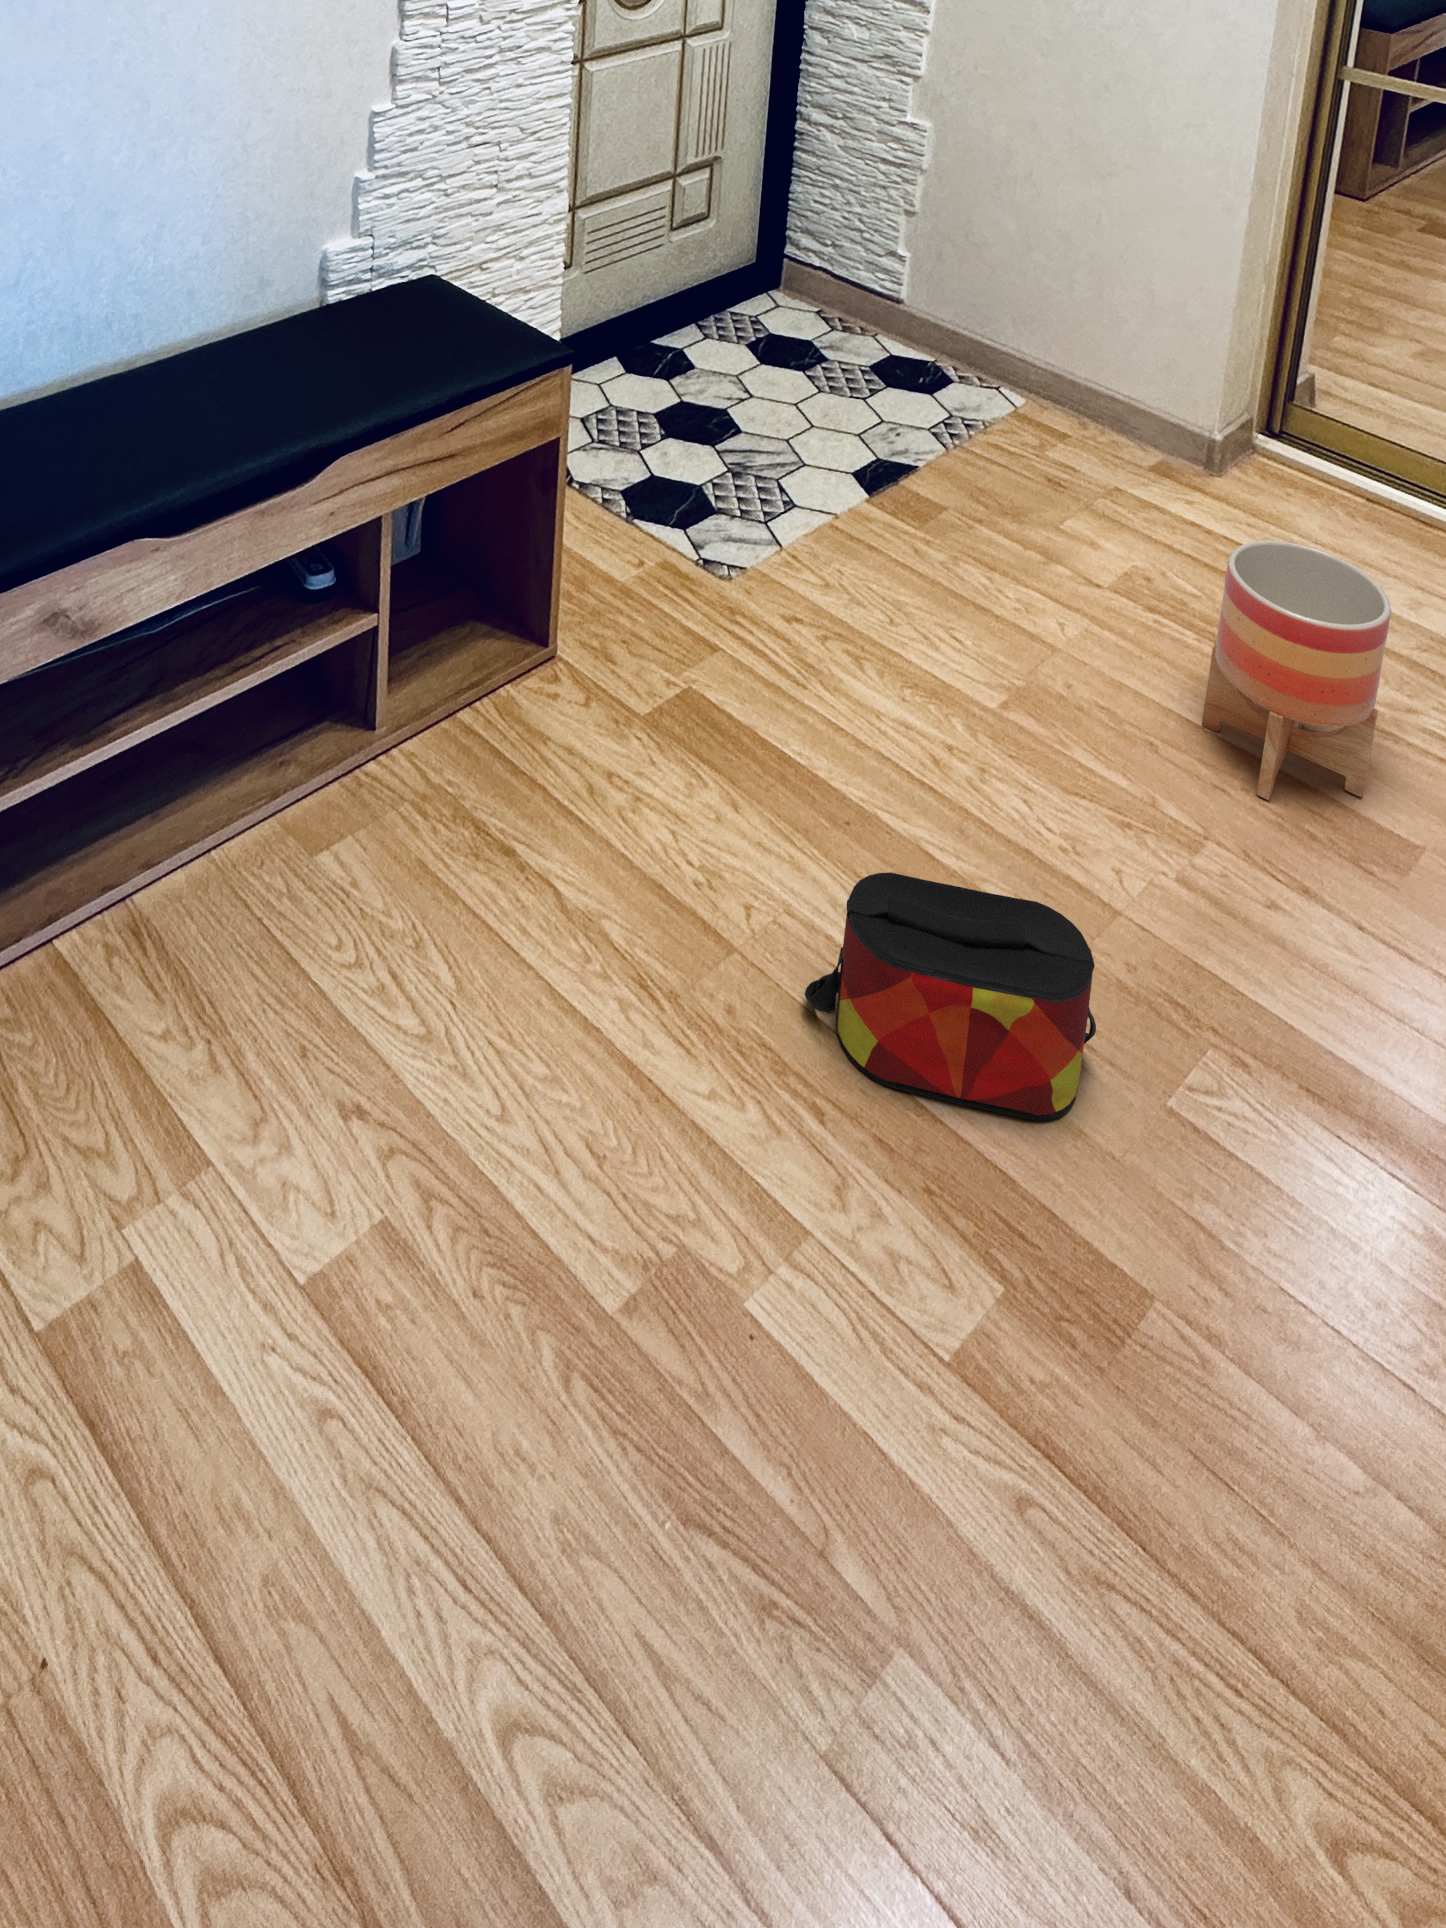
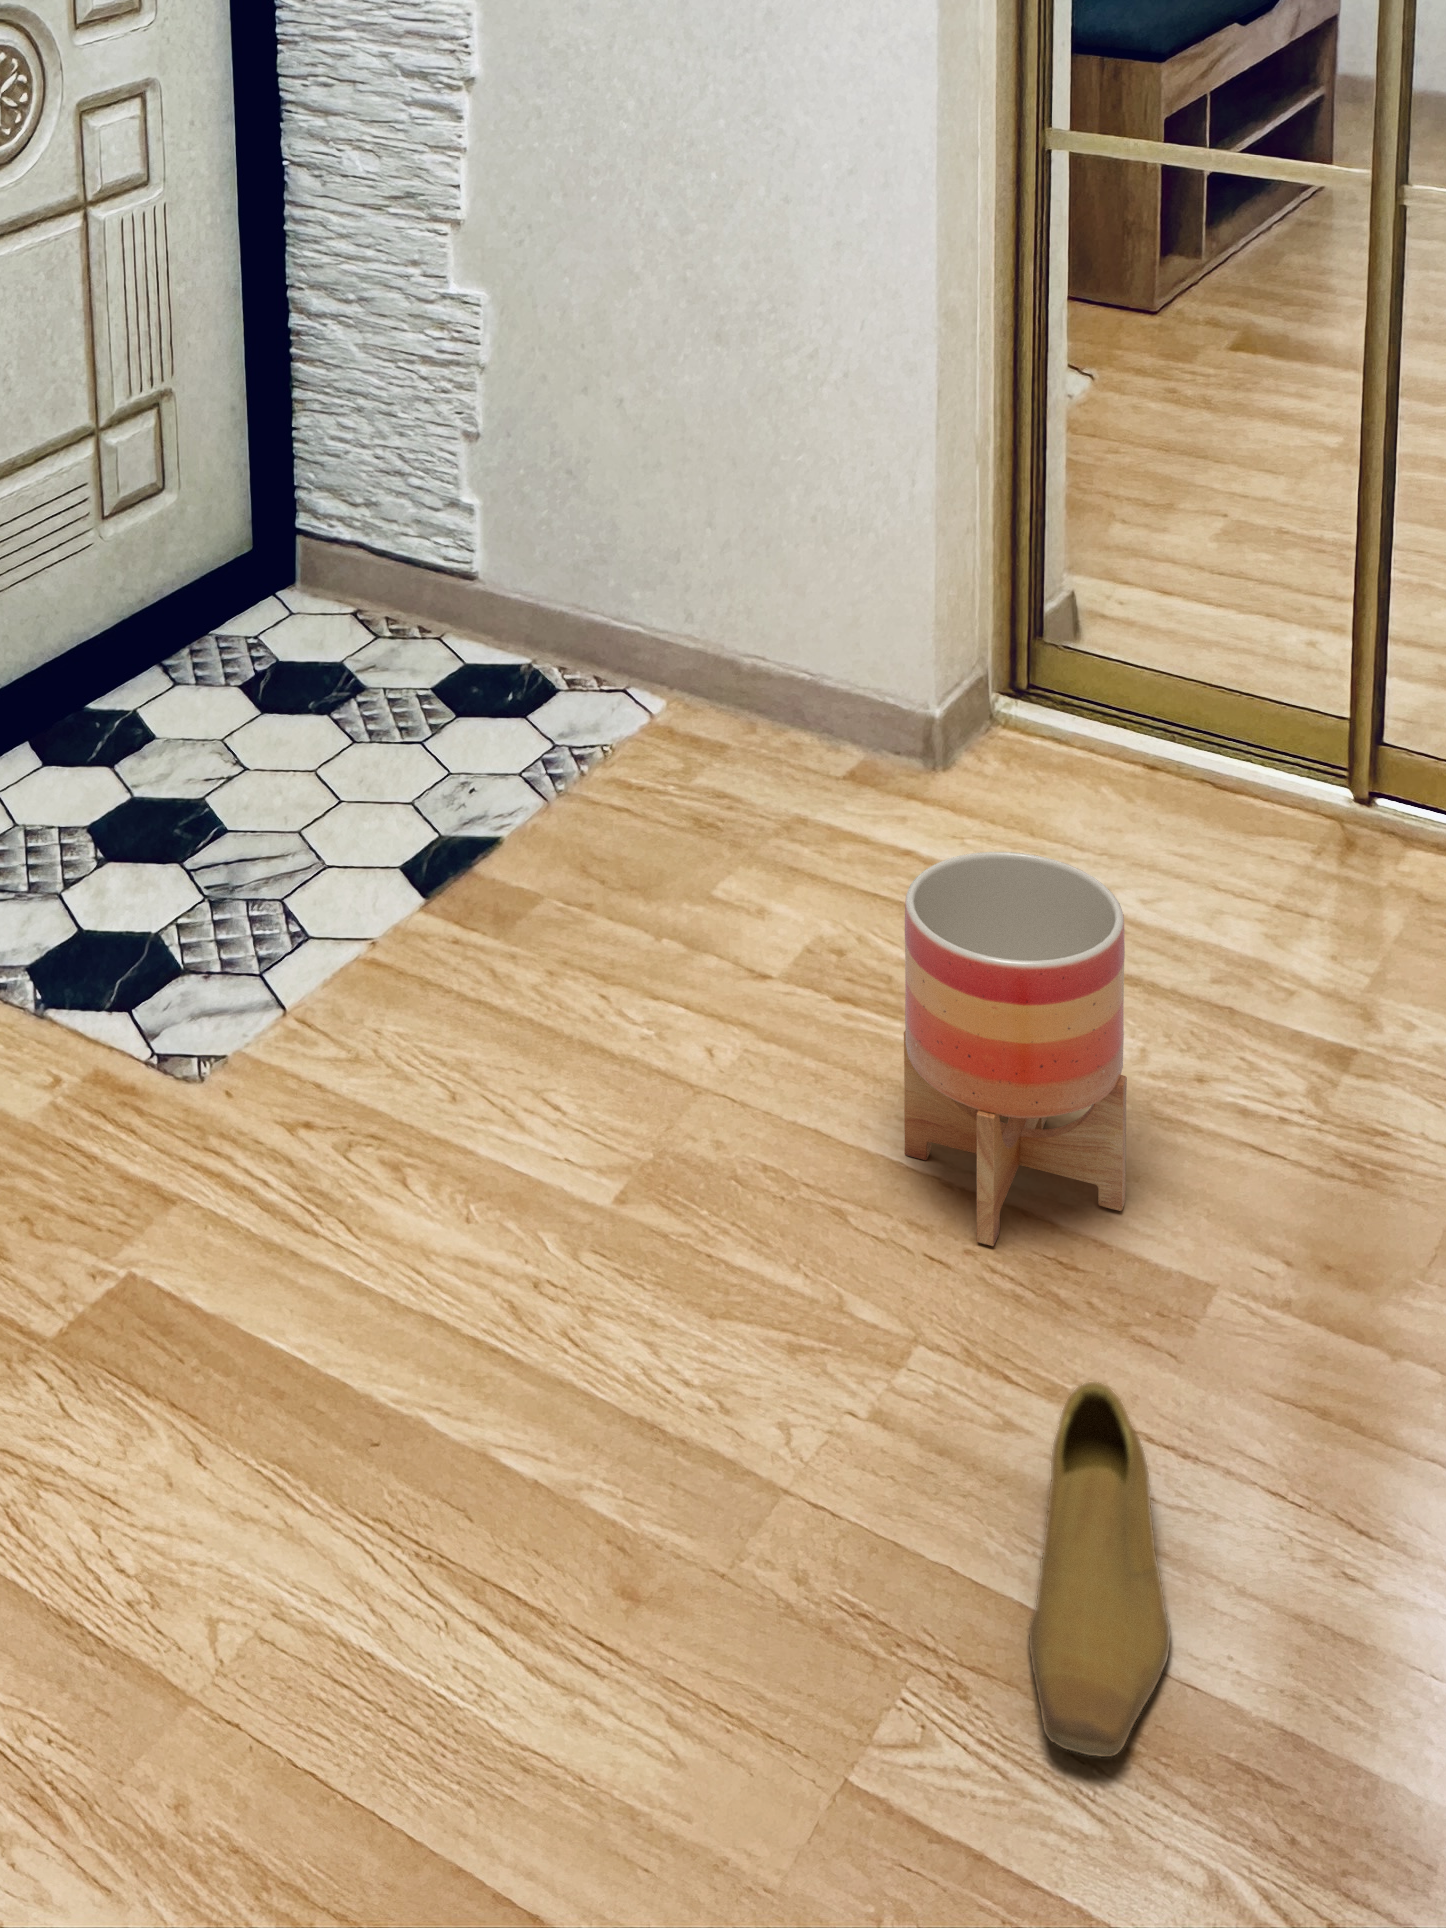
bag: present [805,872,1096,1121] -> none [288,1480,720,1828]
shoe: none [1310,912,1416,1172] -> present [1029,1382,1170,1757]

